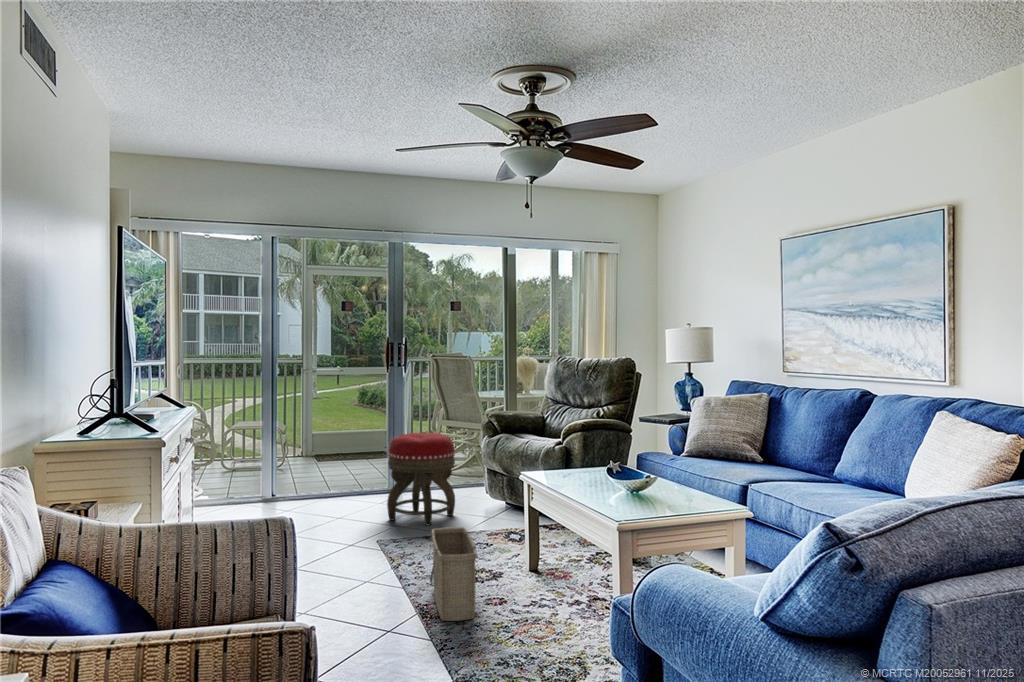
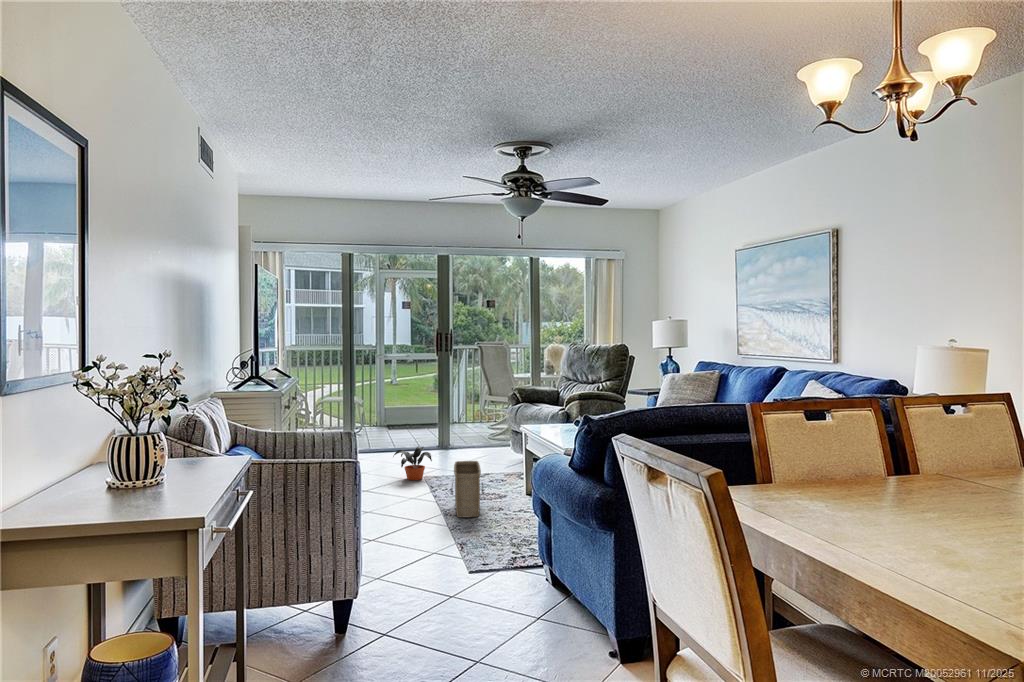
footstool: present [387,433,455,525] -> none [434,402,484,469]
potted plant: none [333,498,389,547] -> present [393,447,432,480]

